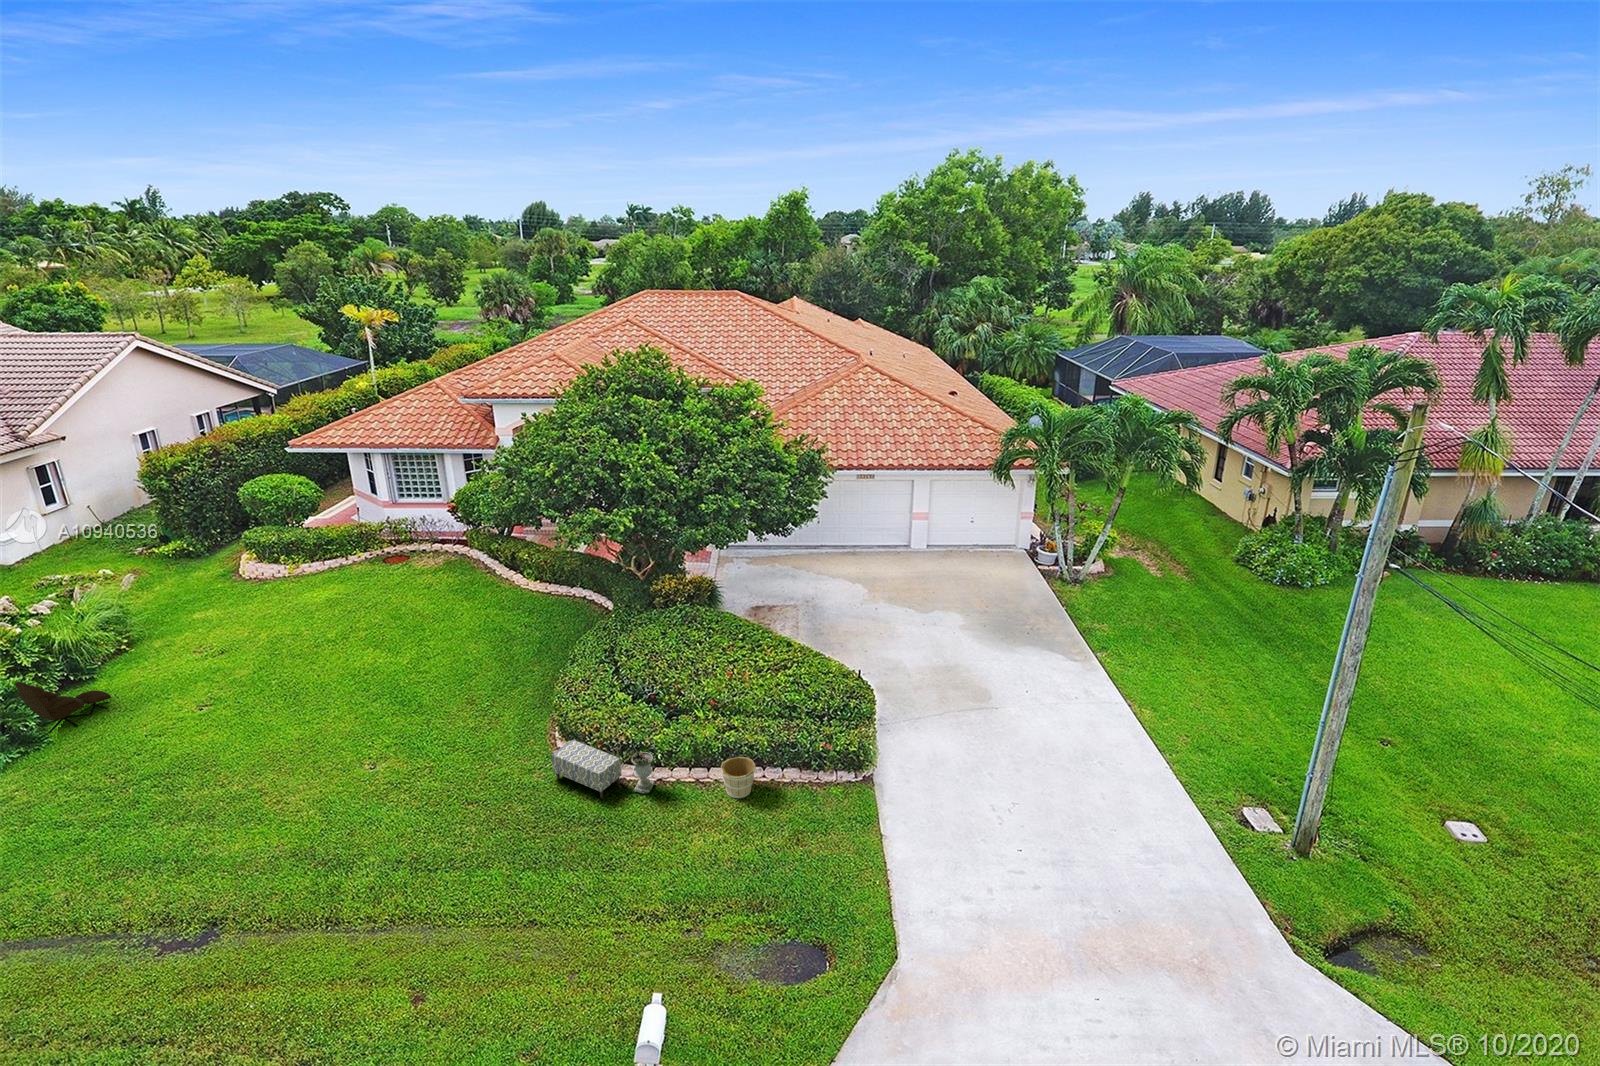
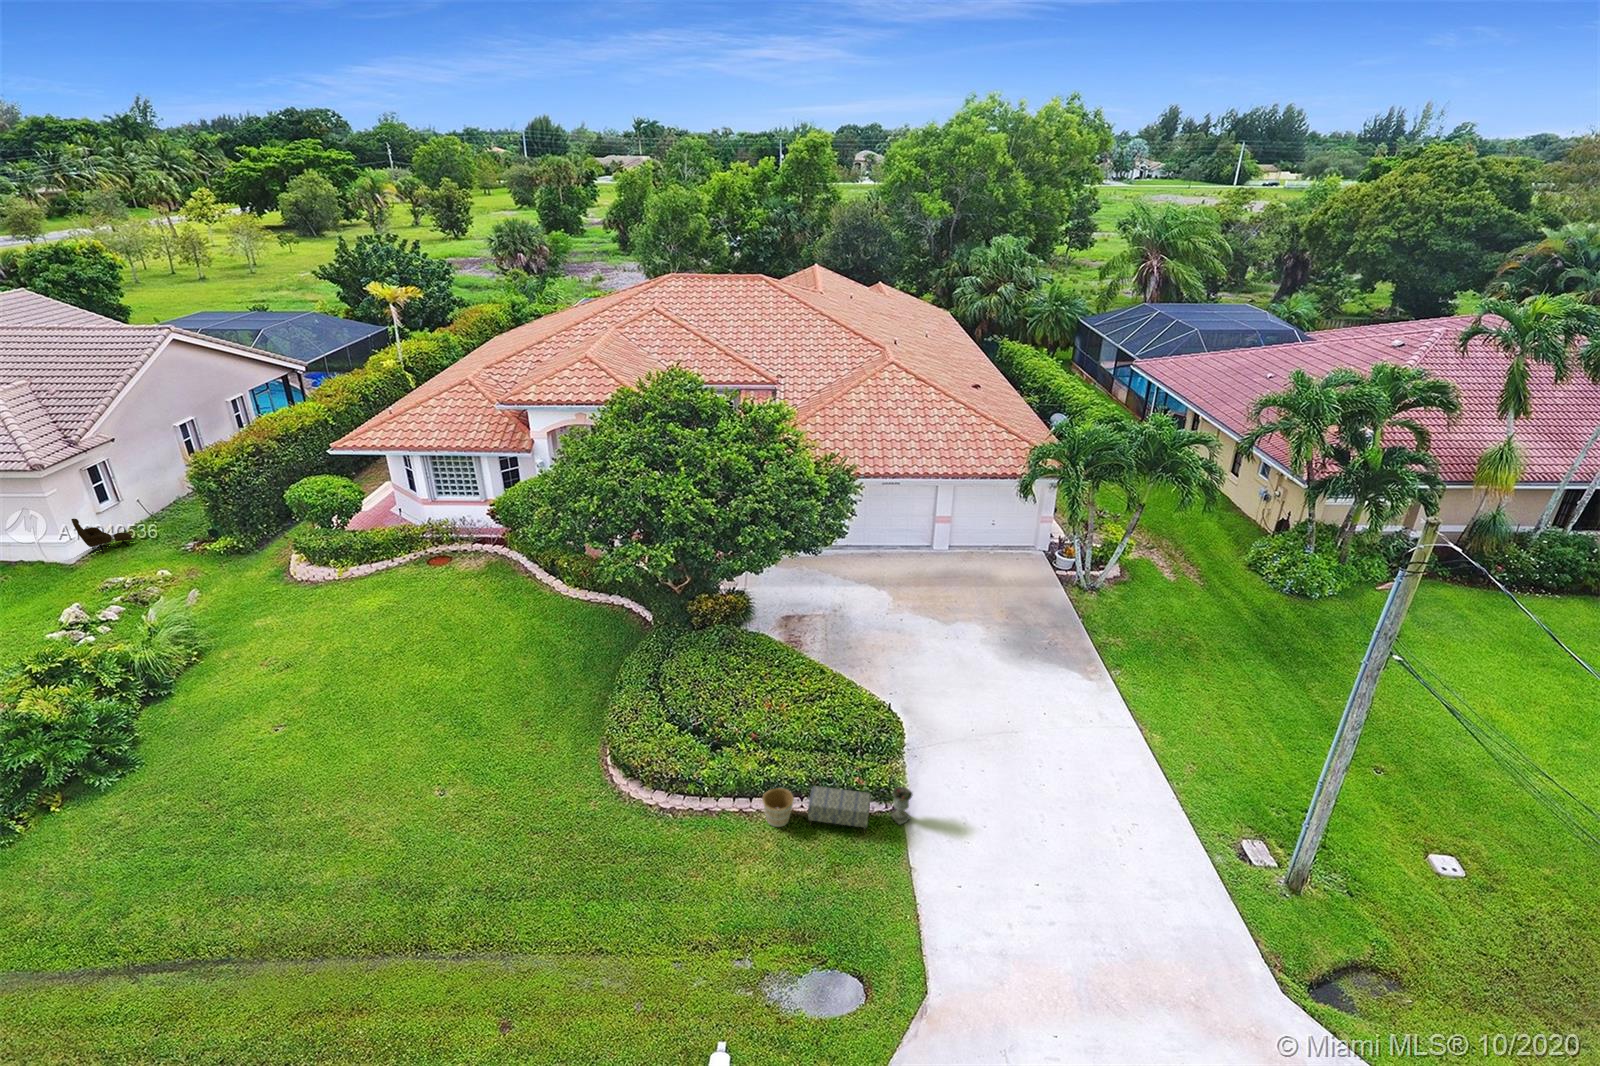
lounge chair: present [15,682,112,734] -> present [71,519,132,554]
bench: present [552,740,622,798] -> present [808,786,871,832]
planter: present [631,752,654,793] -> present [891,787,913,825]

